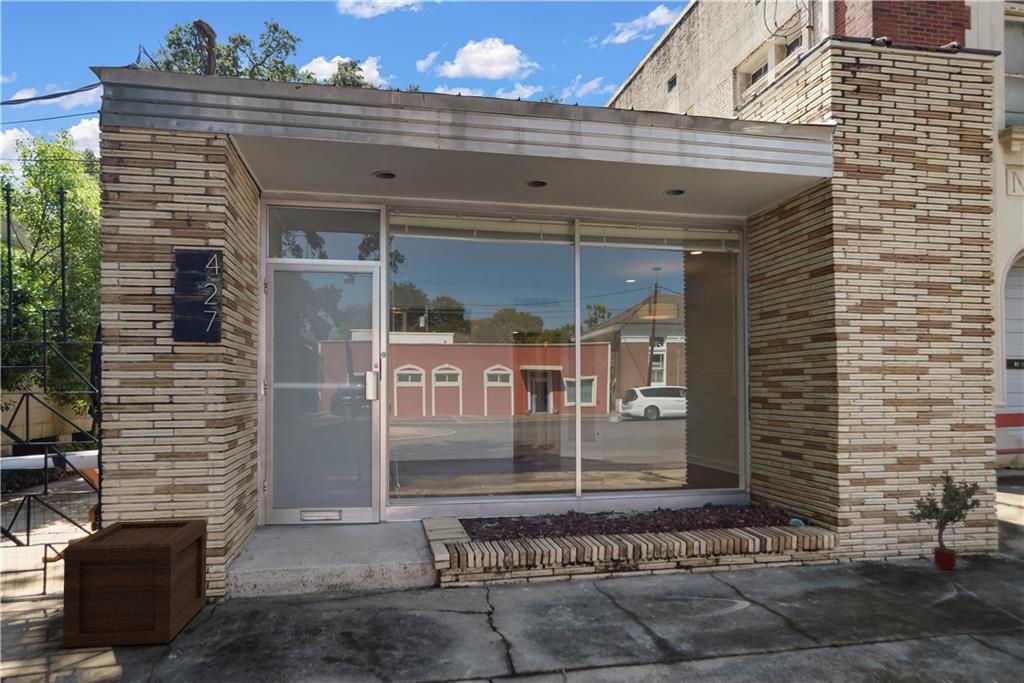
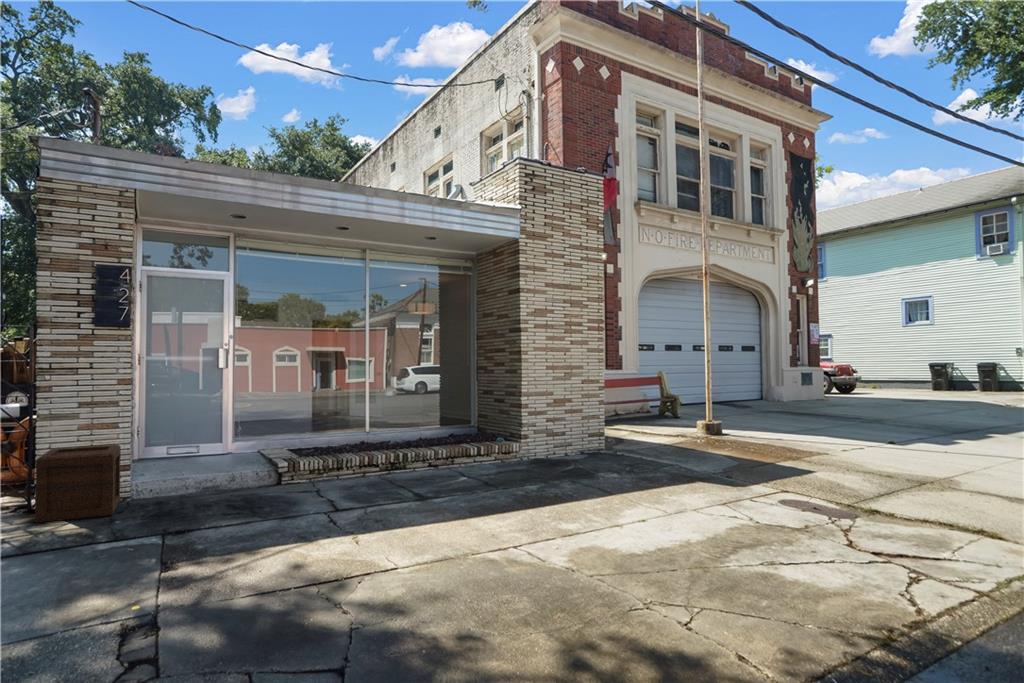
potted tree: present [908,470,981,570] -> none [555,405,592,459]

